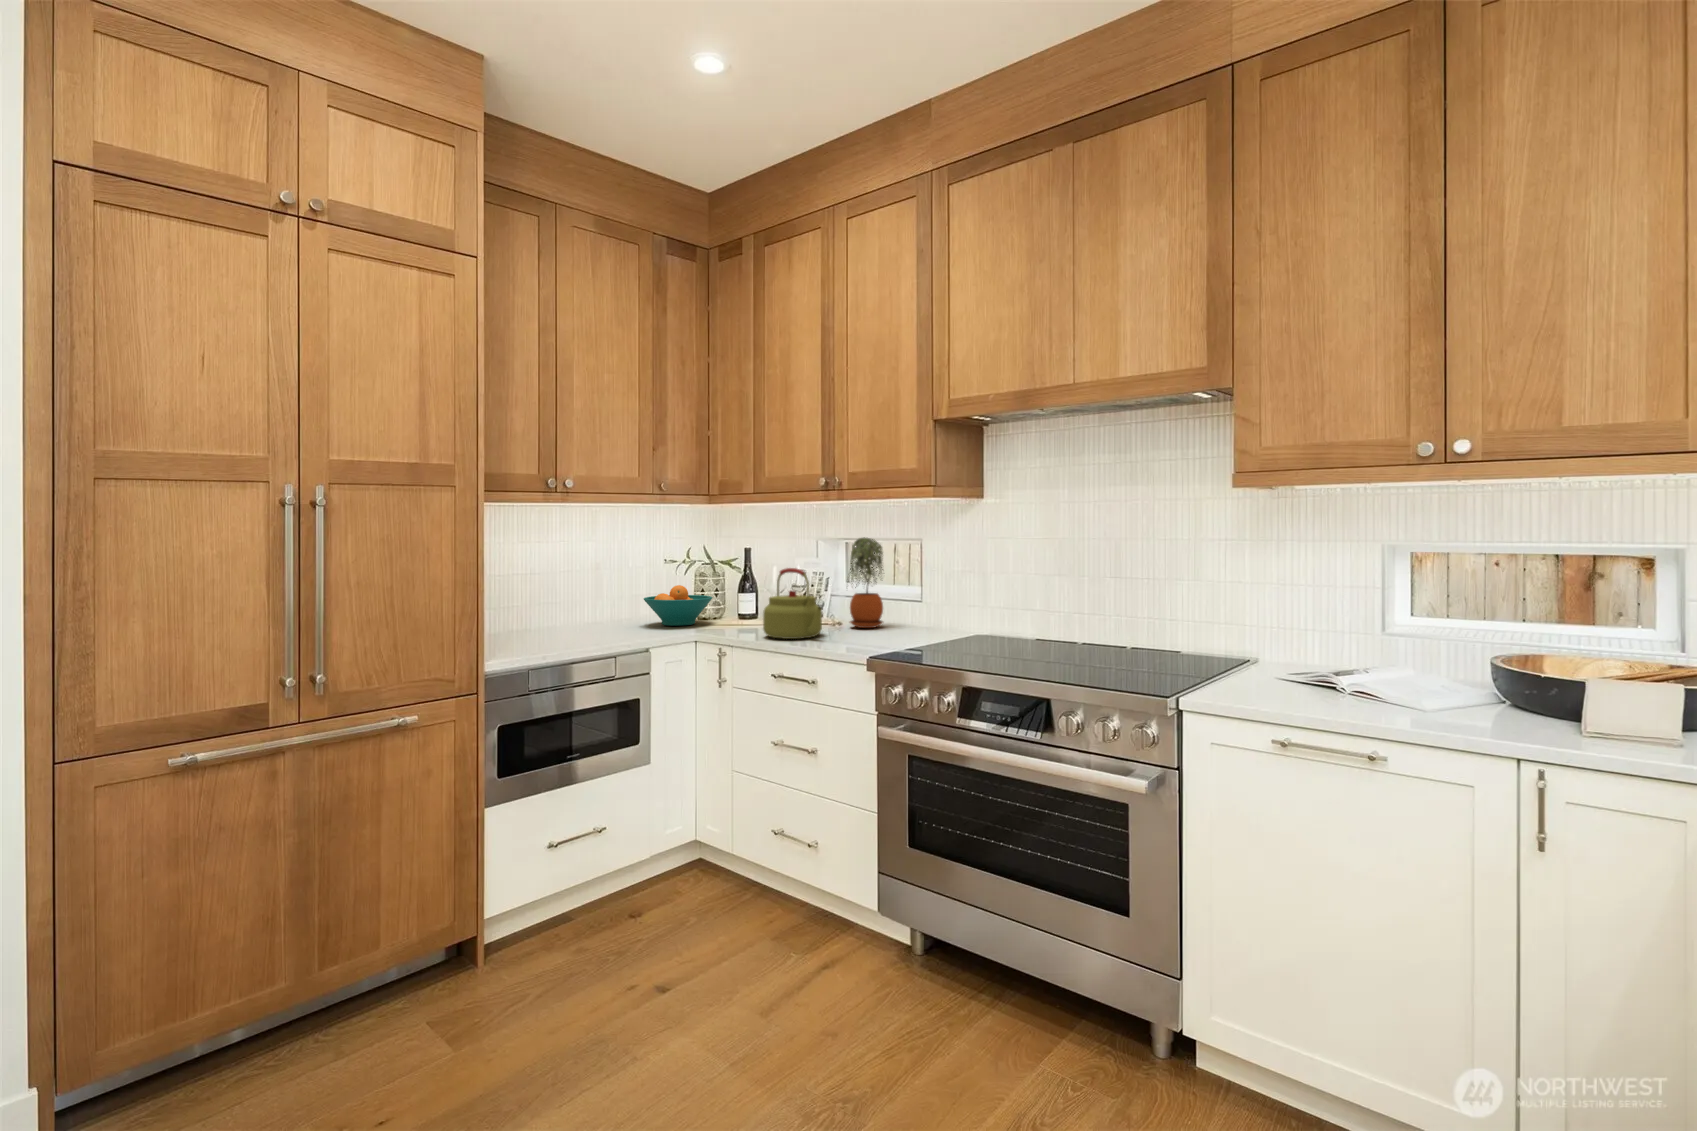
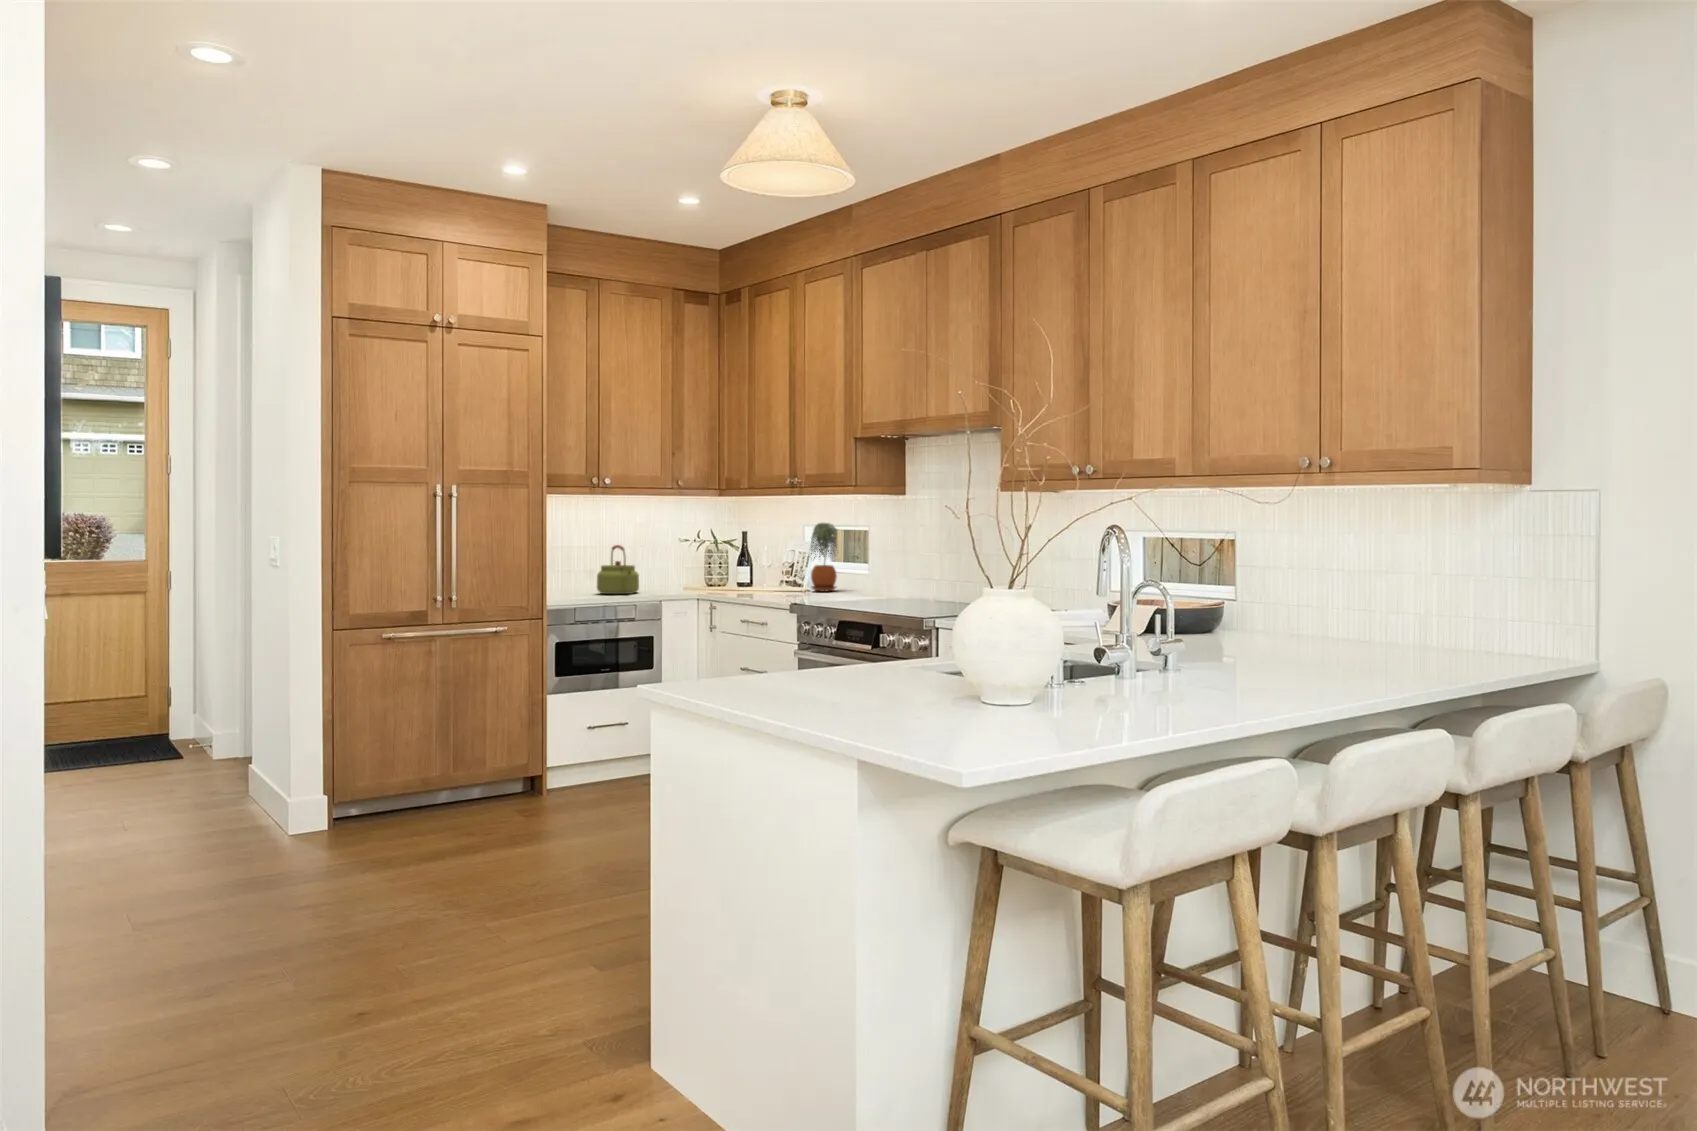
kettle: present [763,568,822,639] -> present [597,545,639,594]
fruit bowl: present [644,585,713,626] -> none [661,558,714,589]

